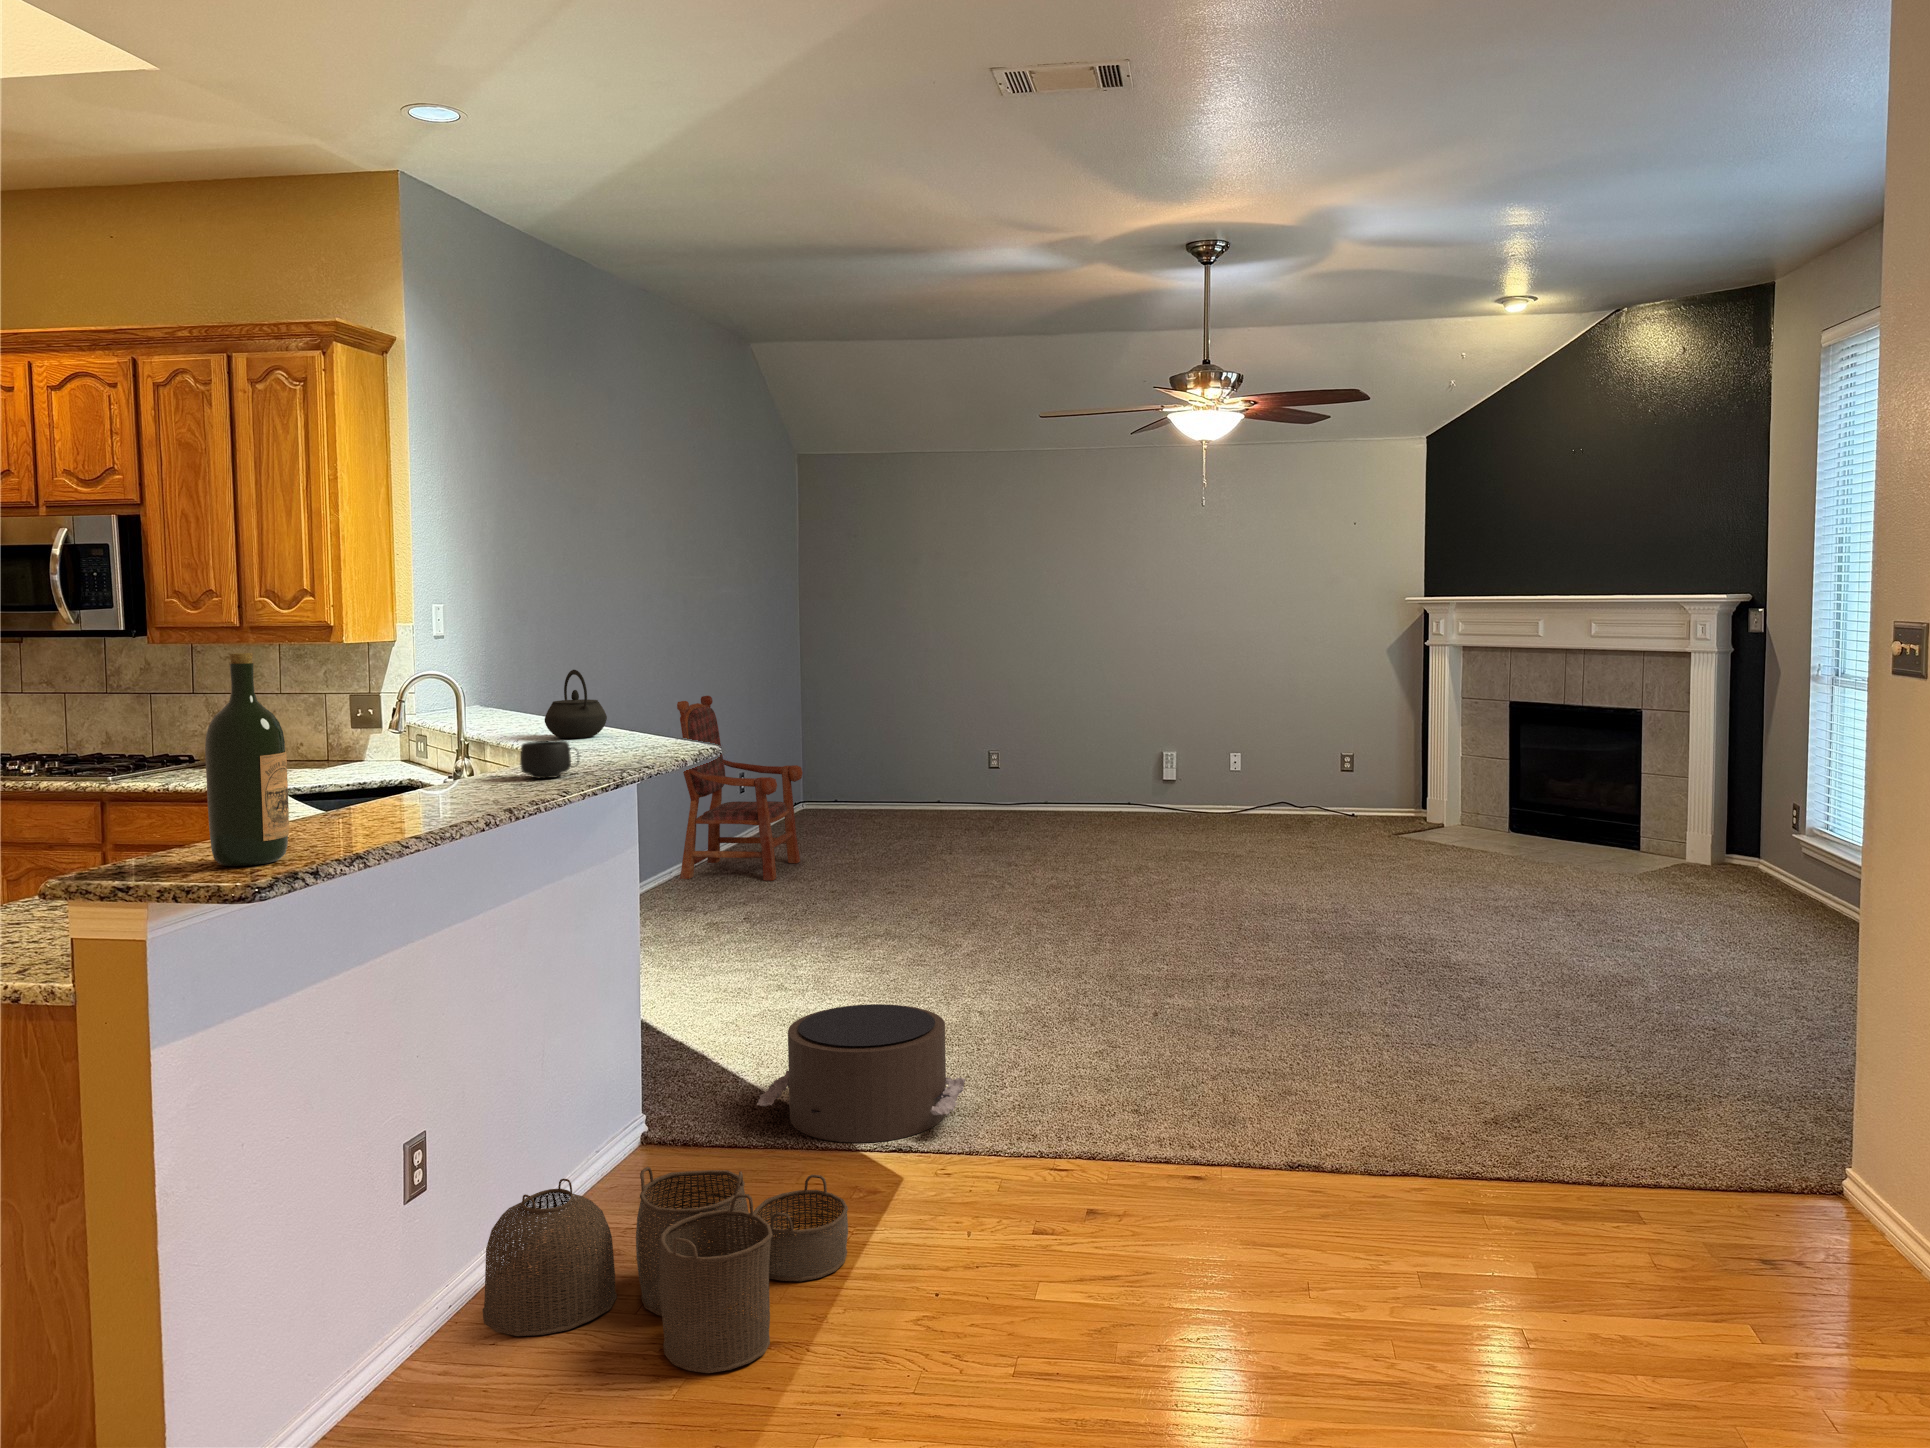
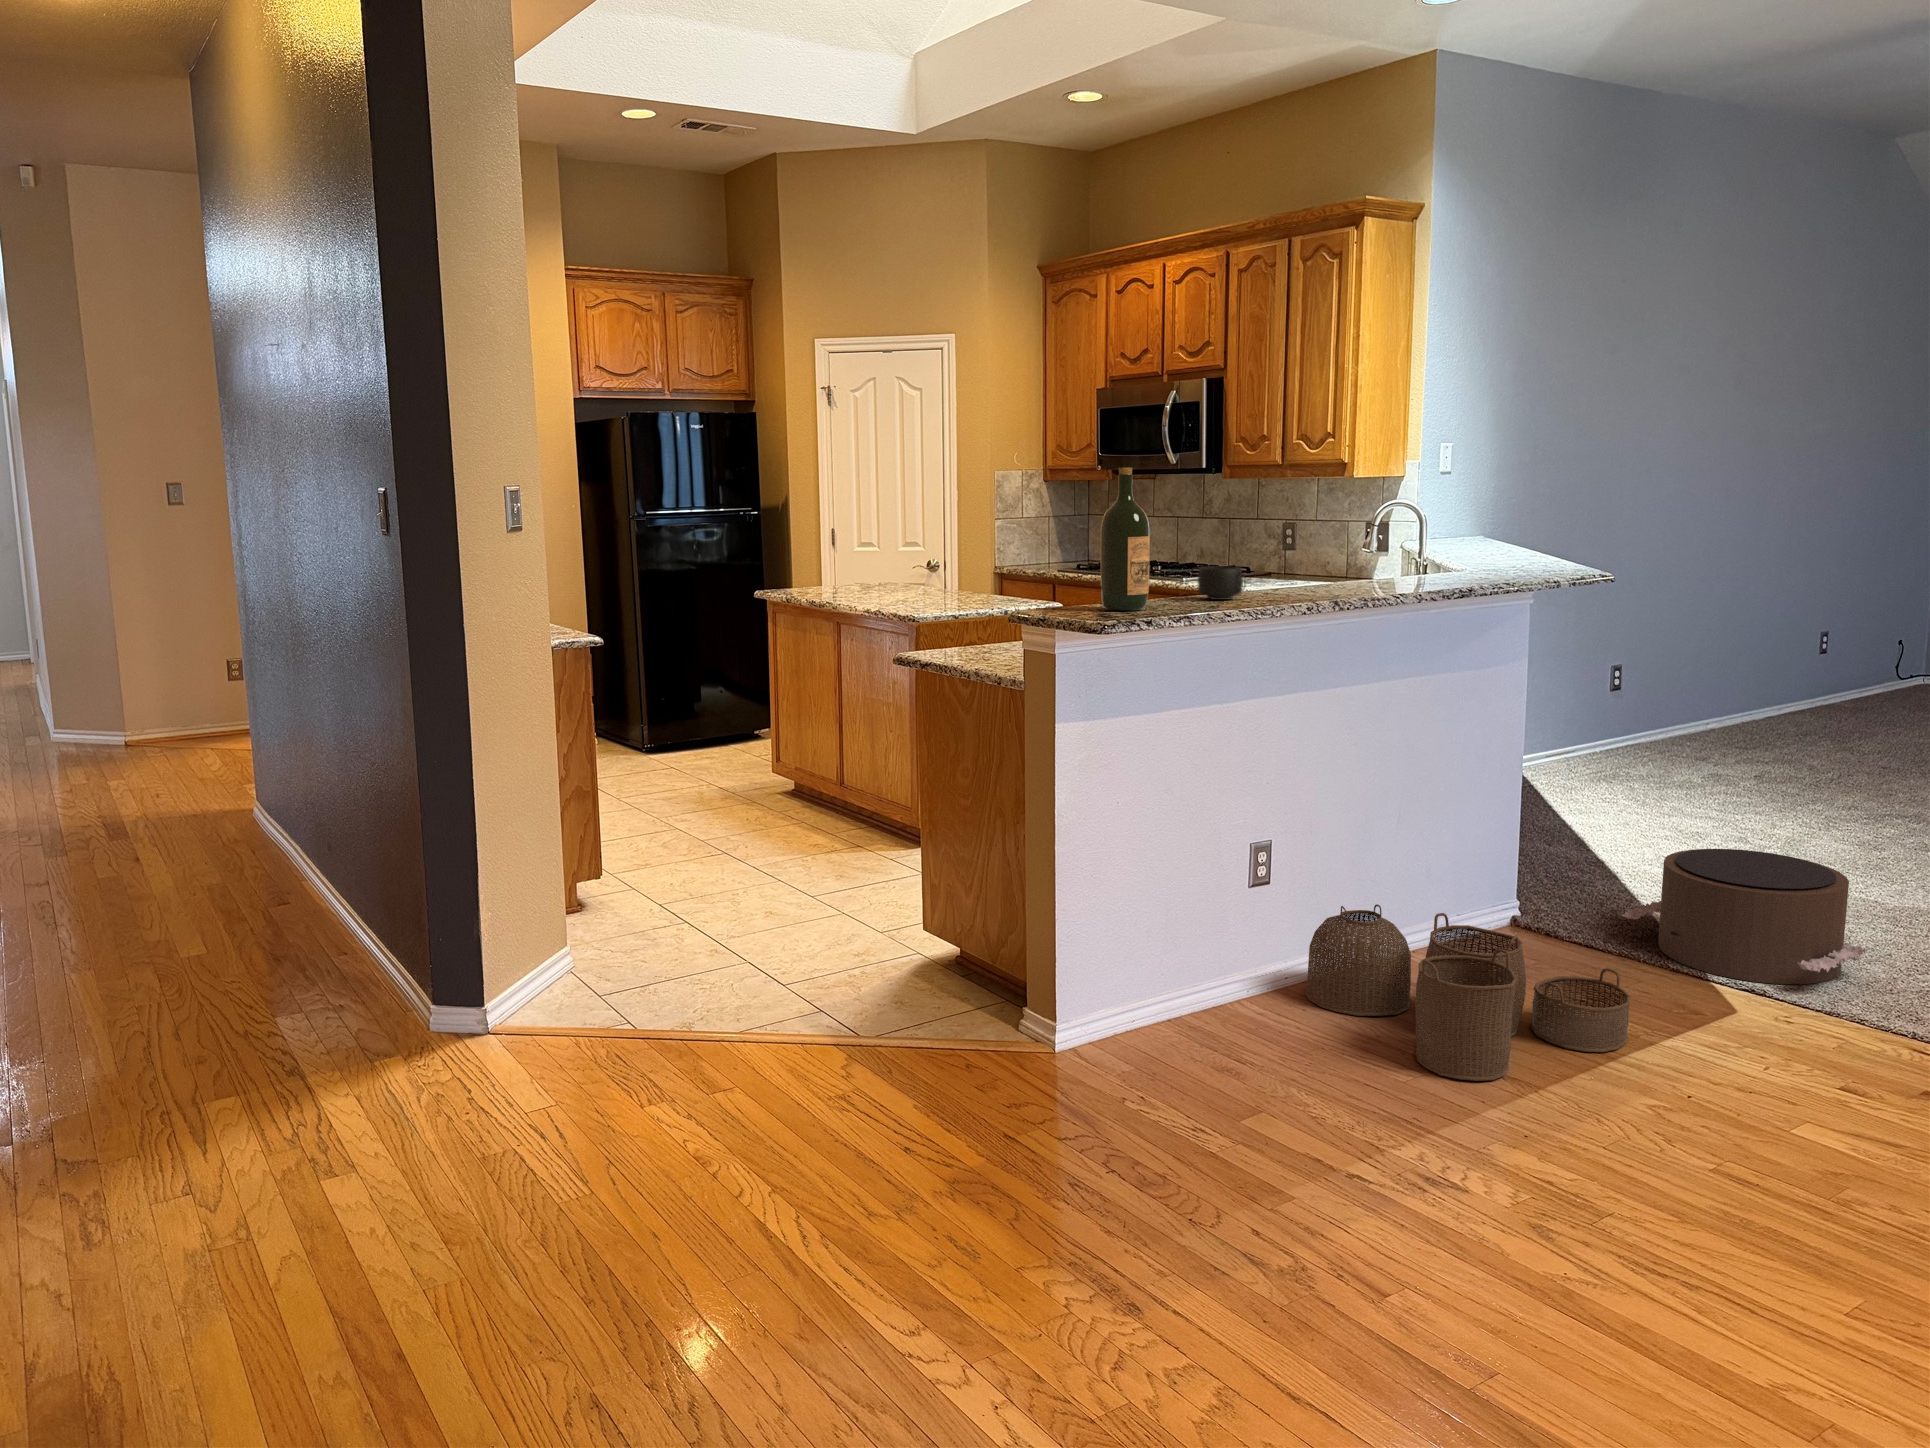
kettle: present [545,670,607,738] -> none [1475,500,1532,562]
armchair: present [677,696,803,881] -> none [1717,545,1890,747]
mug: present [520,741,579,778] -> present [1198,566,1245,600]

